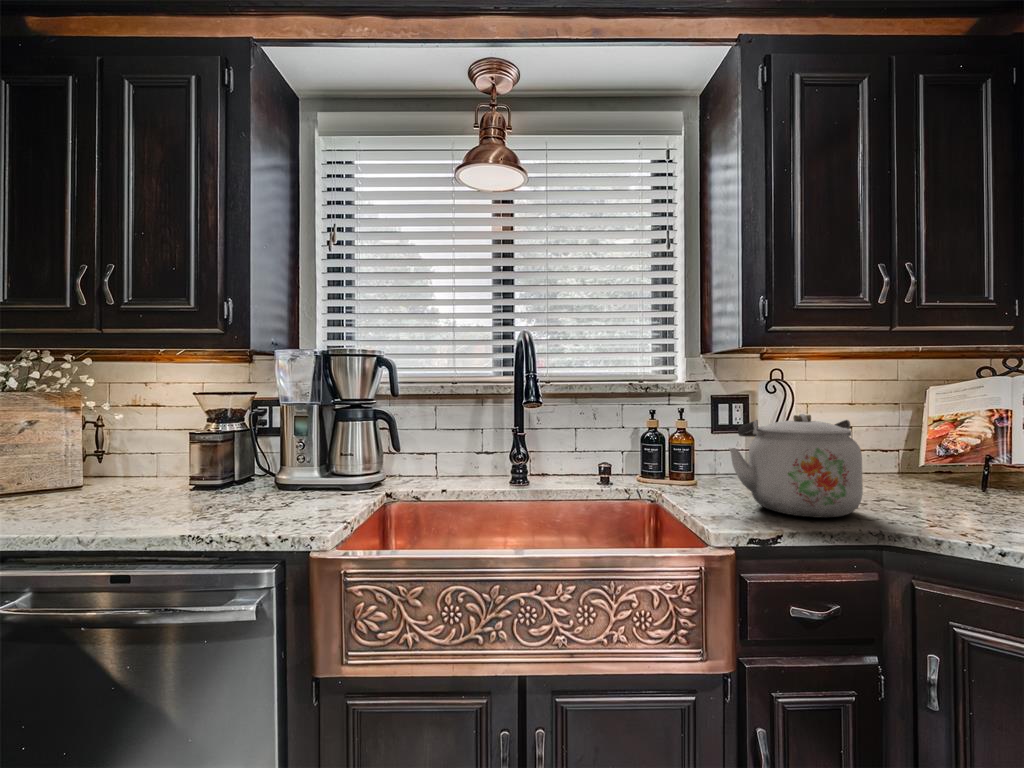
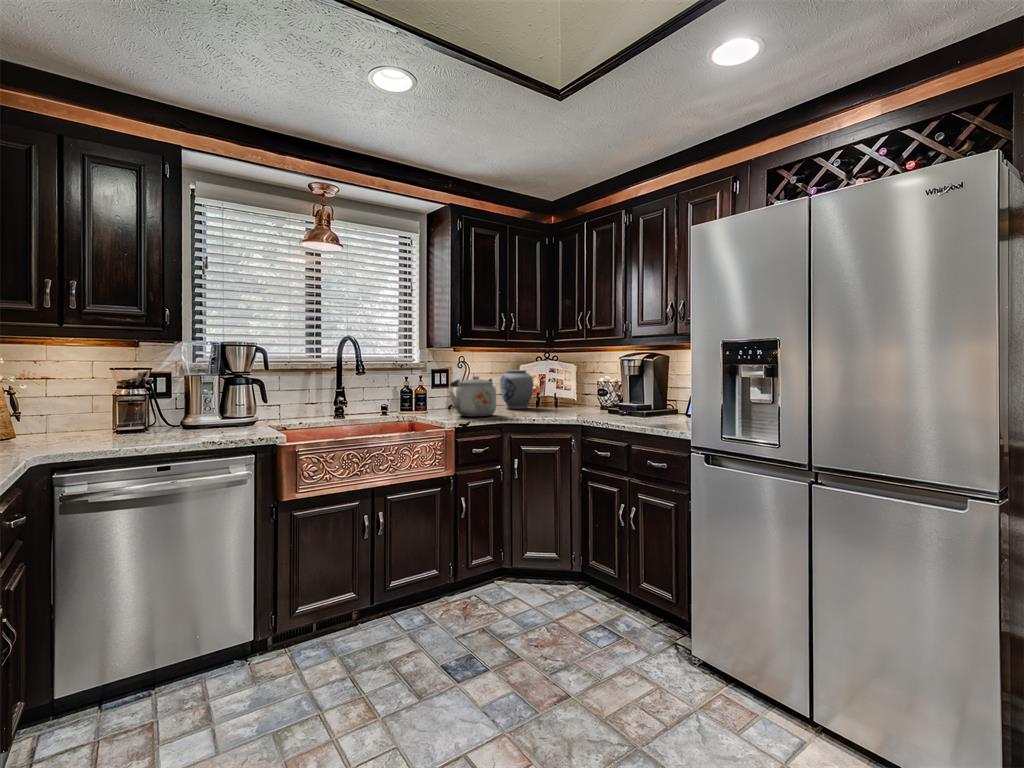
vase: none [875,398,976,494] -> present [500,370,533,409]

